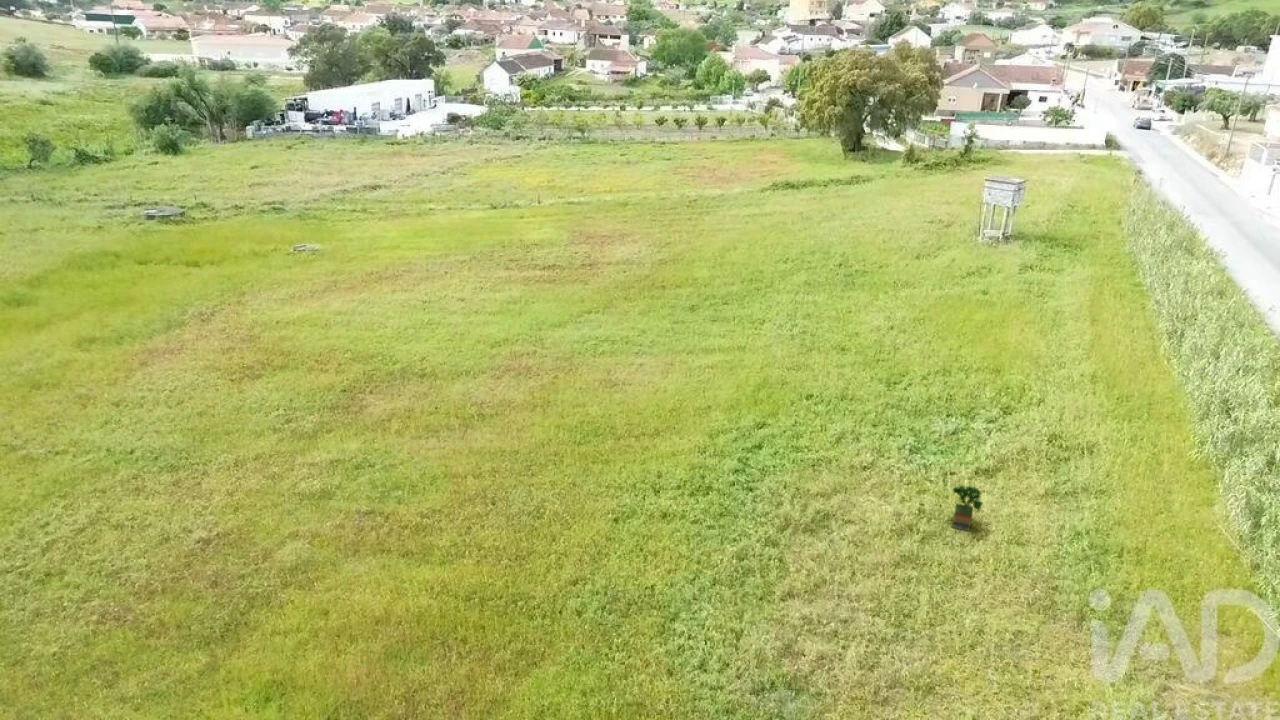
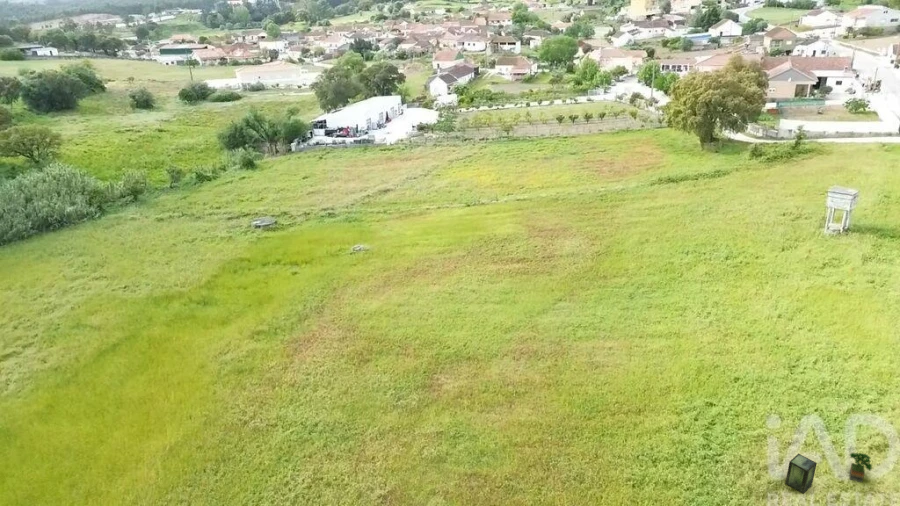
storage box: none [857,487,901,547] -> present [785,454,817,494]

